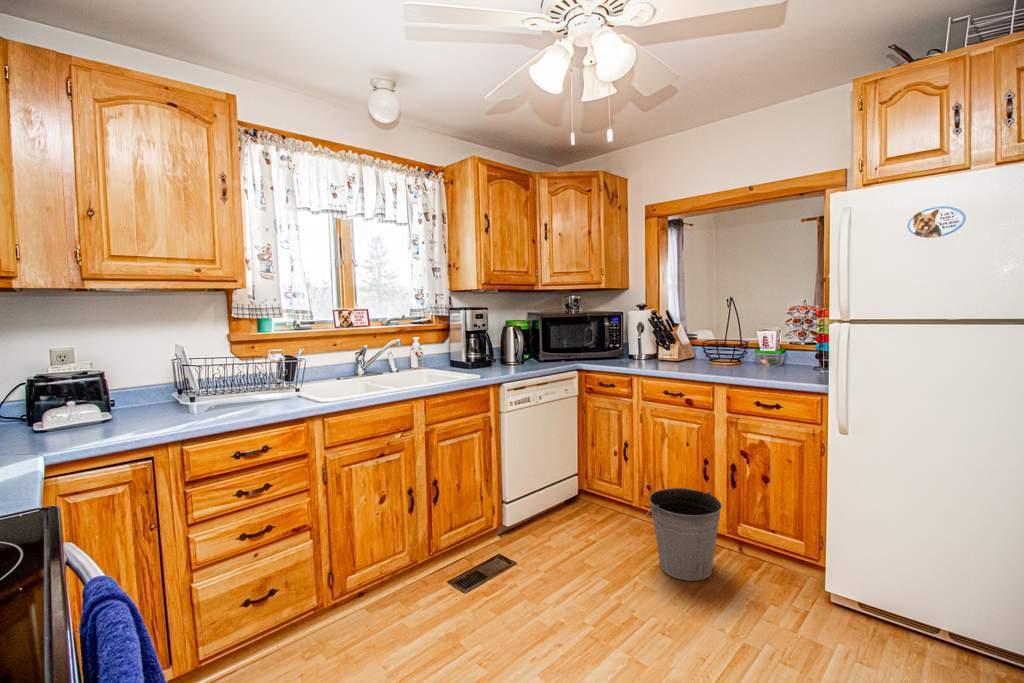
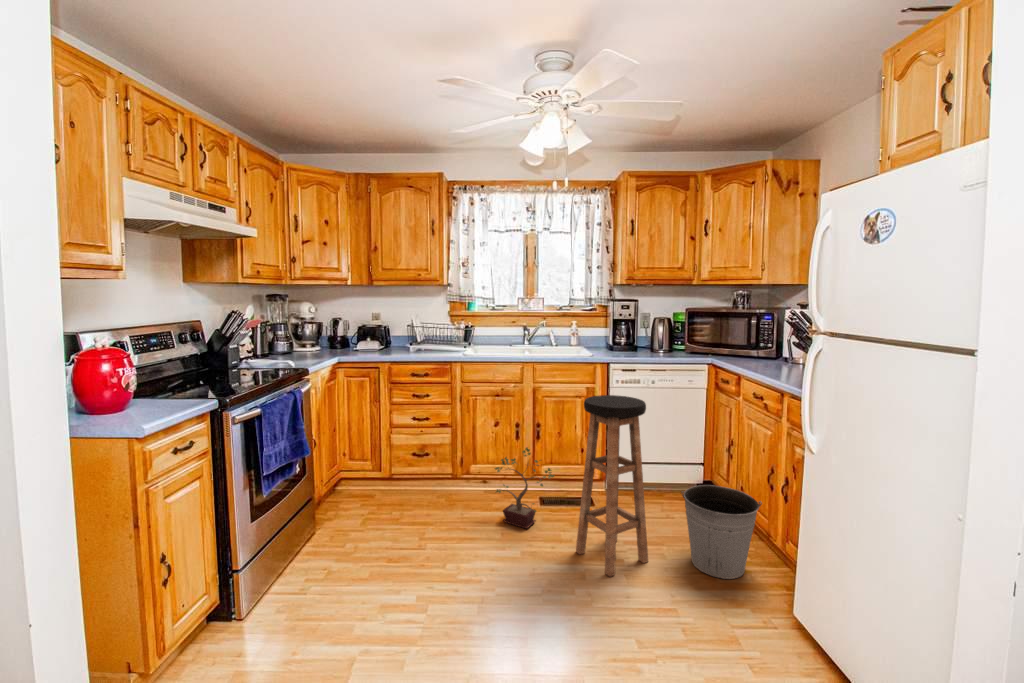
bar stool: none [576,417,650,634] -> present [576,395,648,577]
potted plant: none [437,515,541,637] -> present [495,448,554,529]

